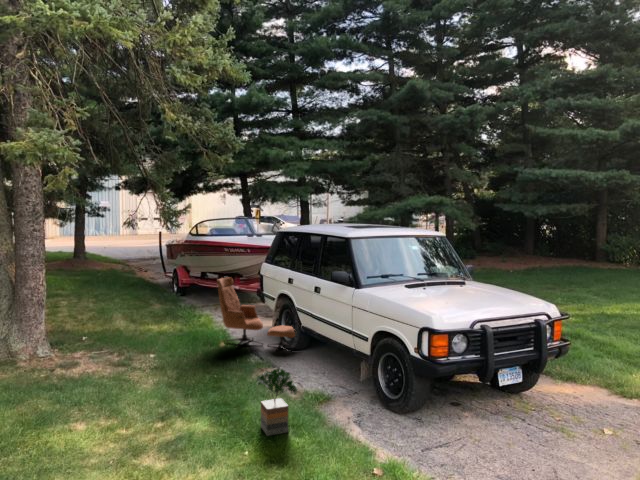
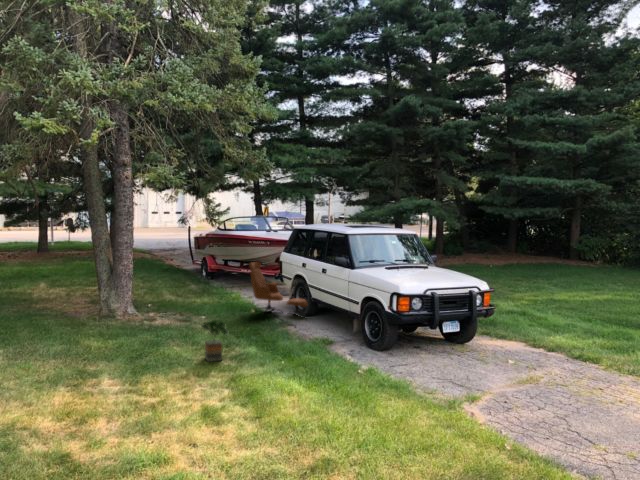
potted tree: present [256,369,298,436] -> present [202,320,228,362]

